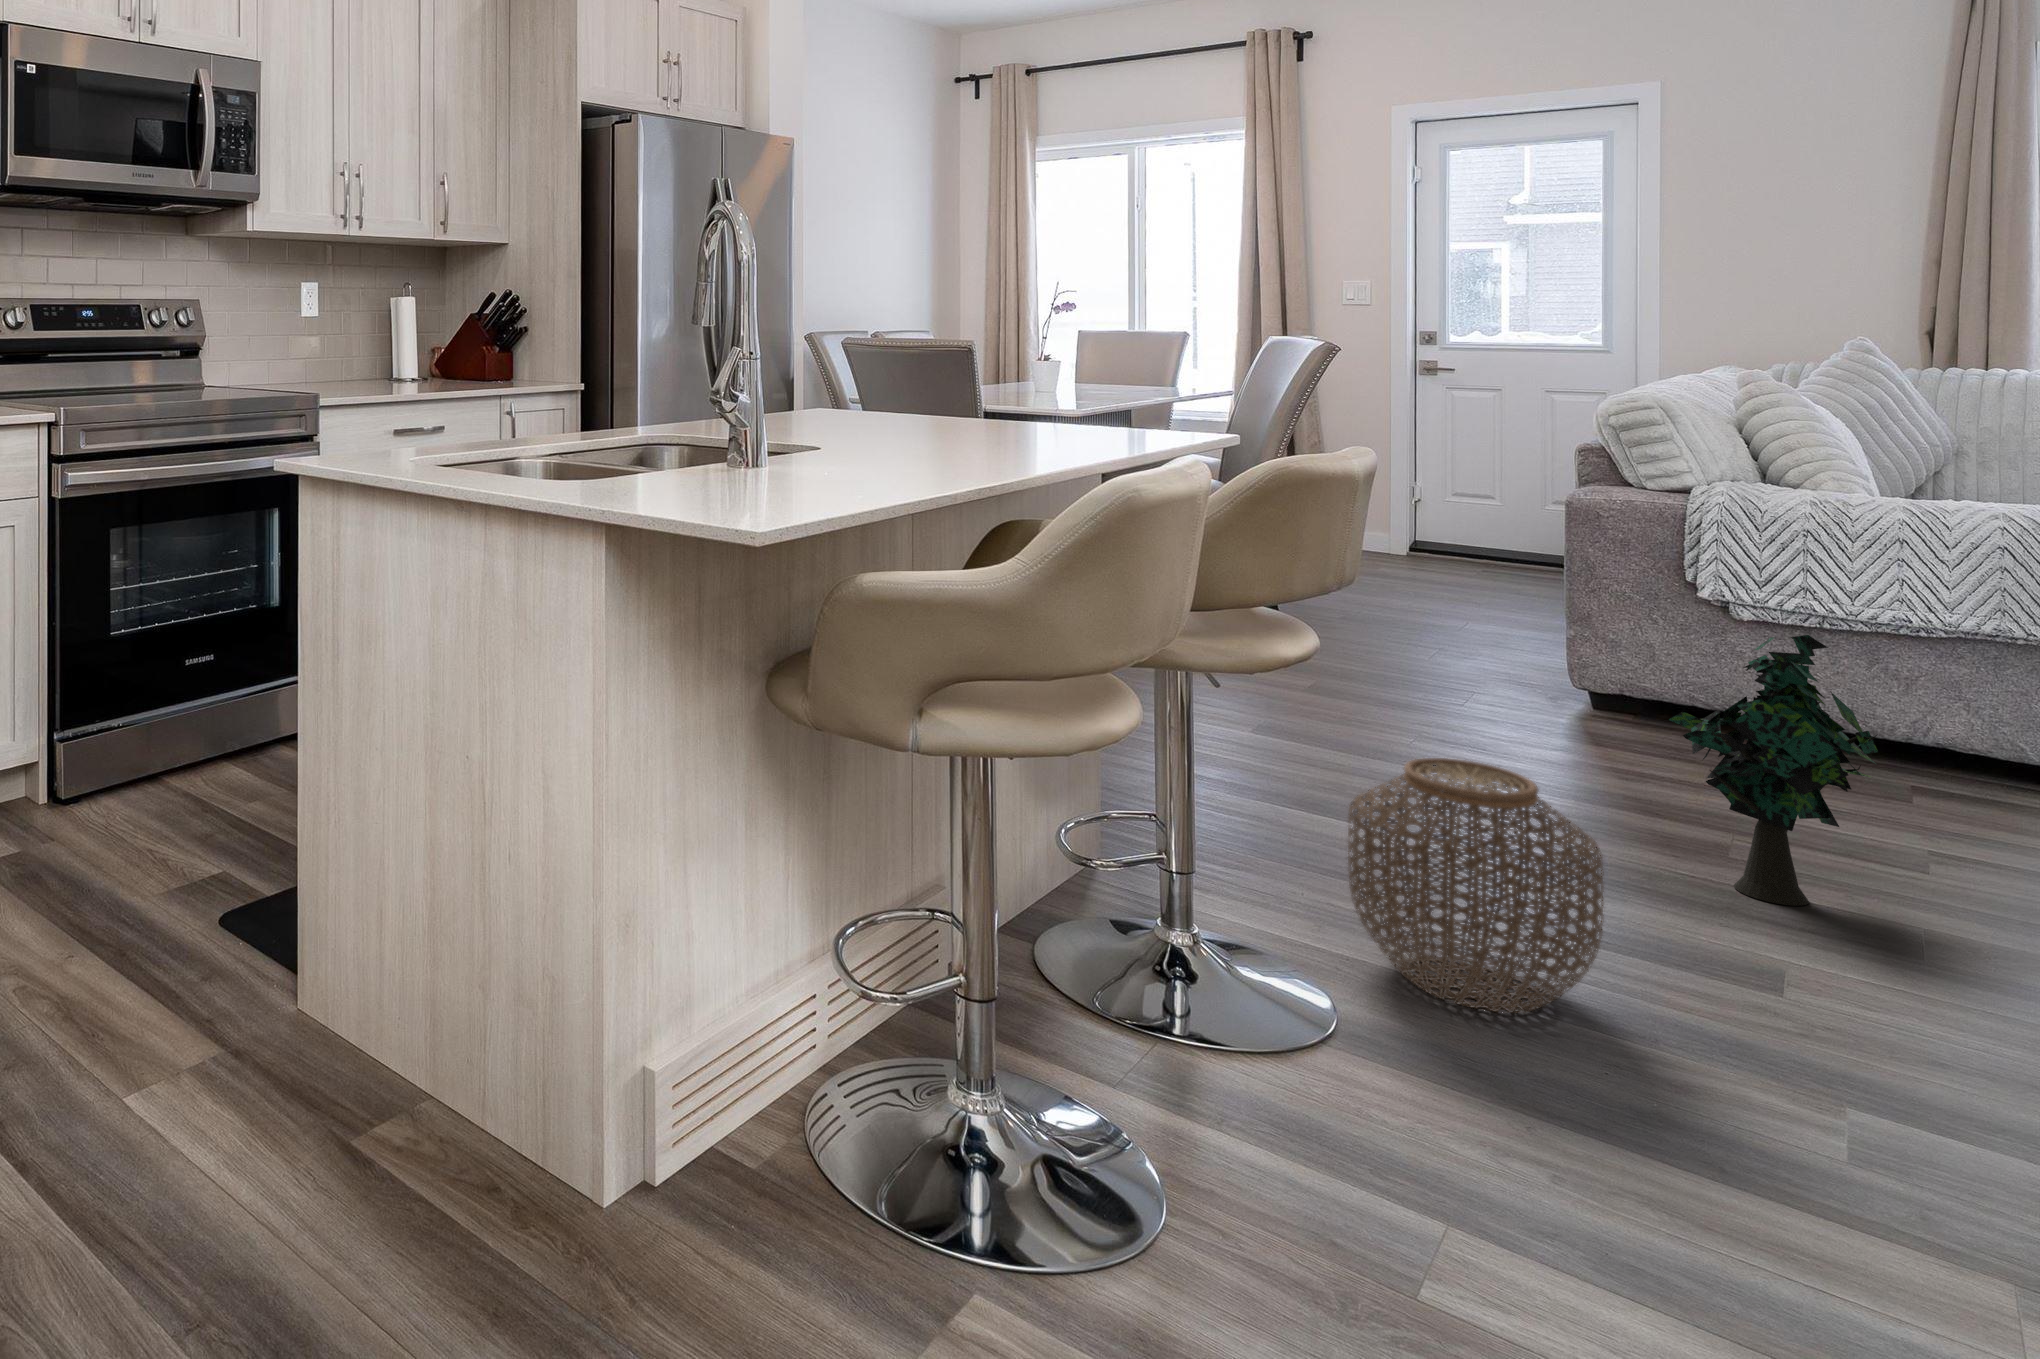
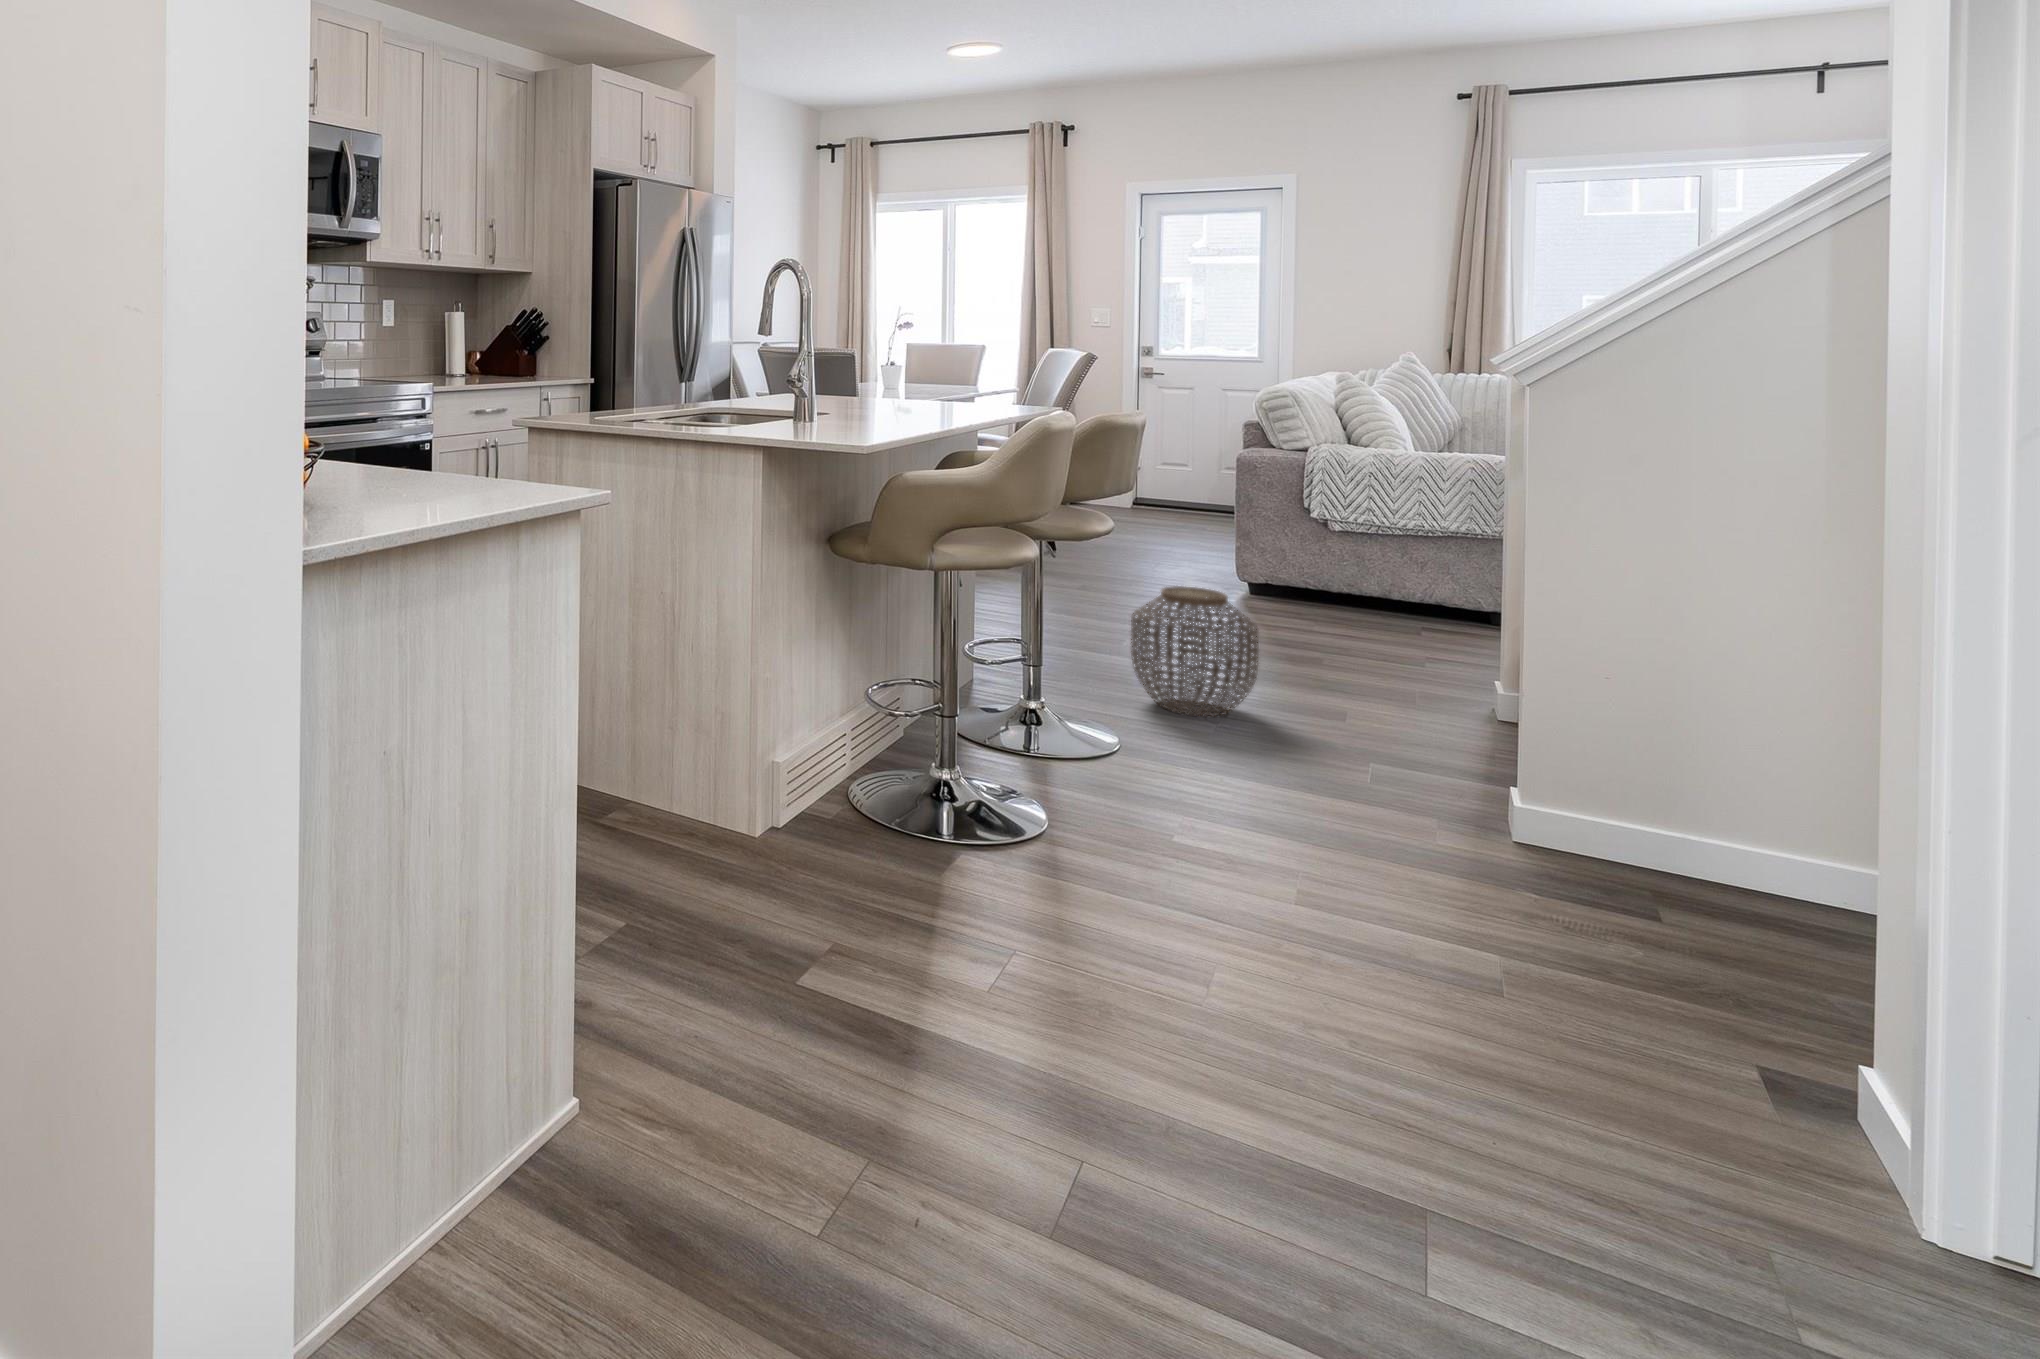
decorative plant: present [1669,635,1878,906] -> none [1292,522,1395,674]

